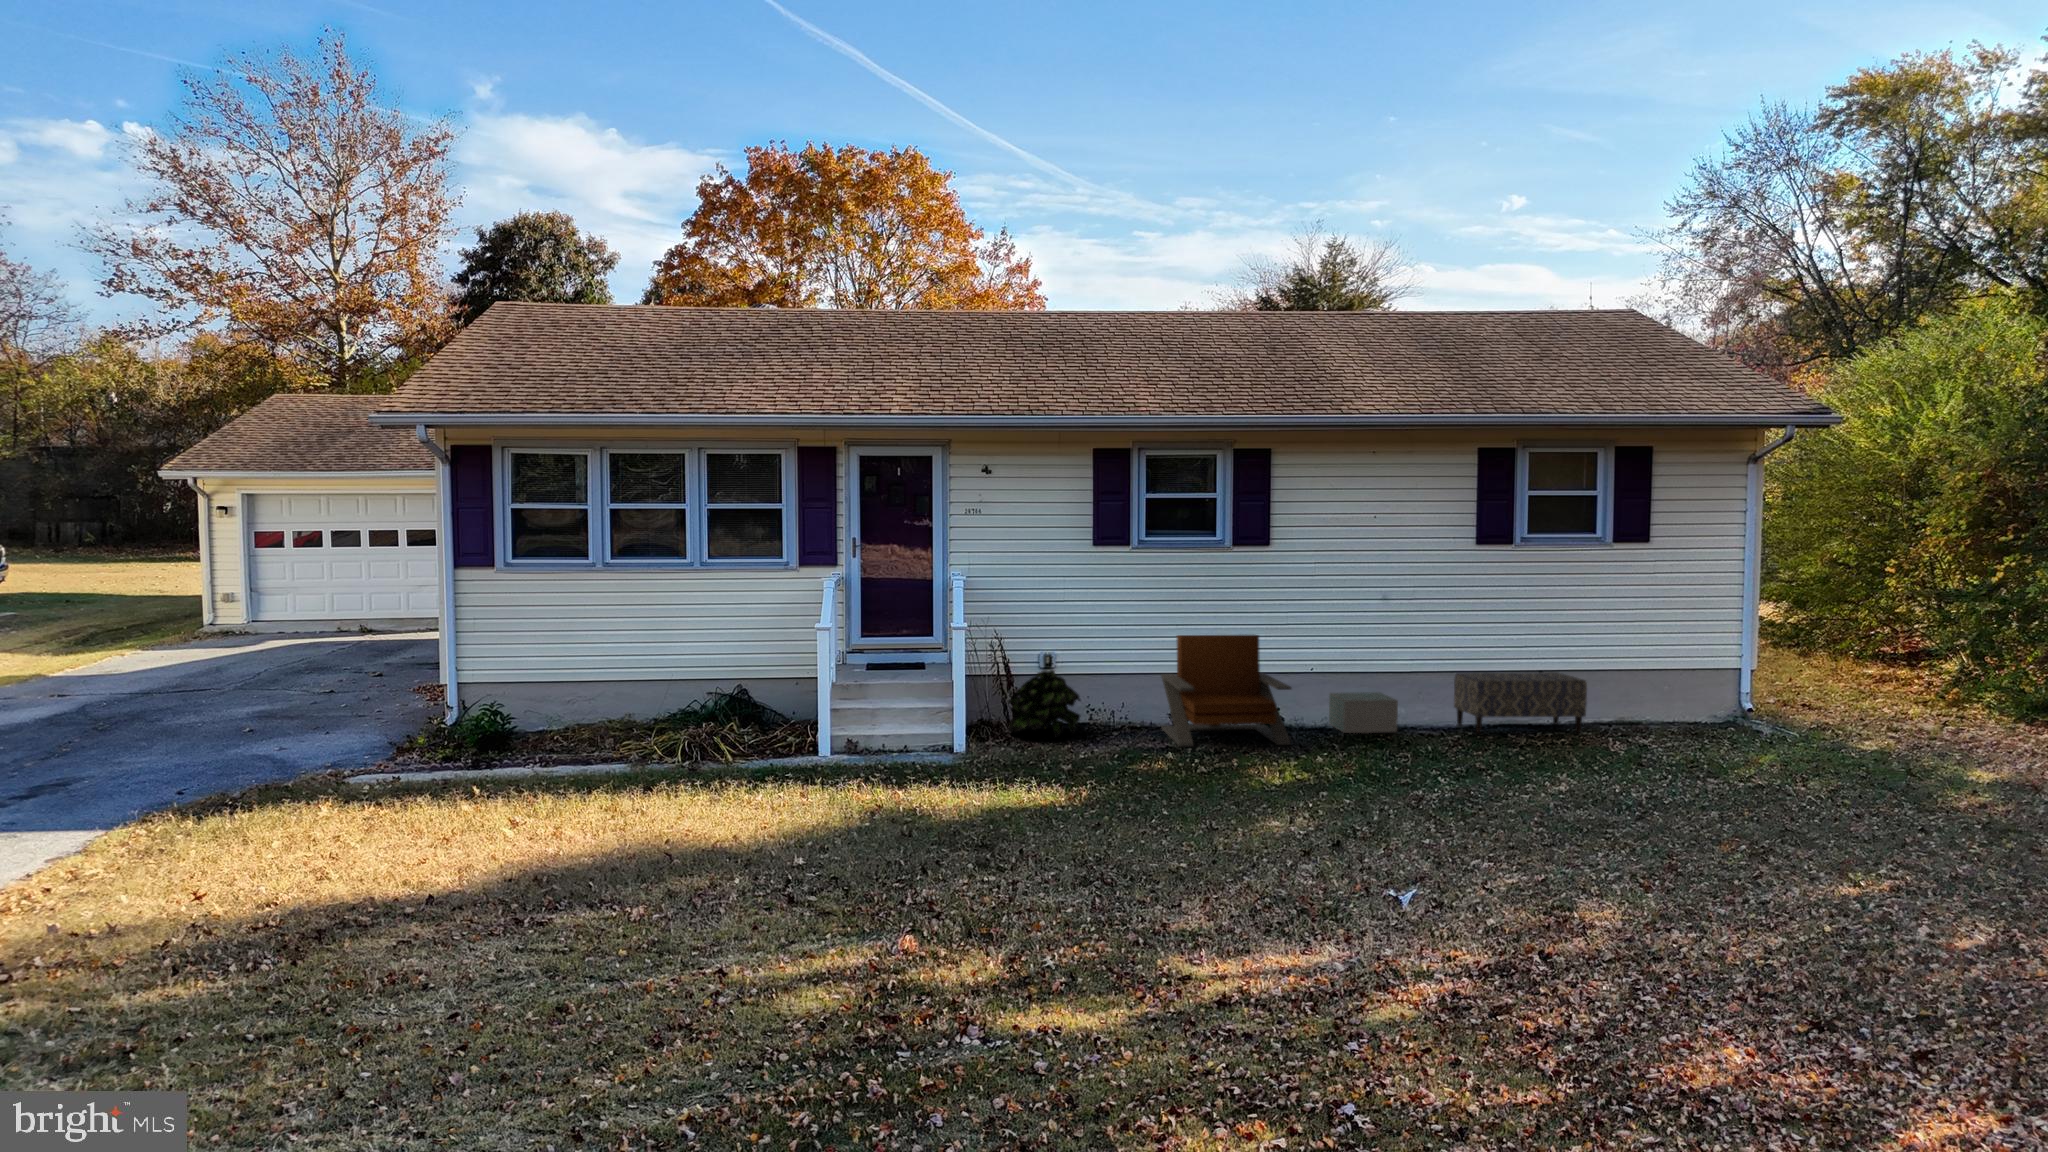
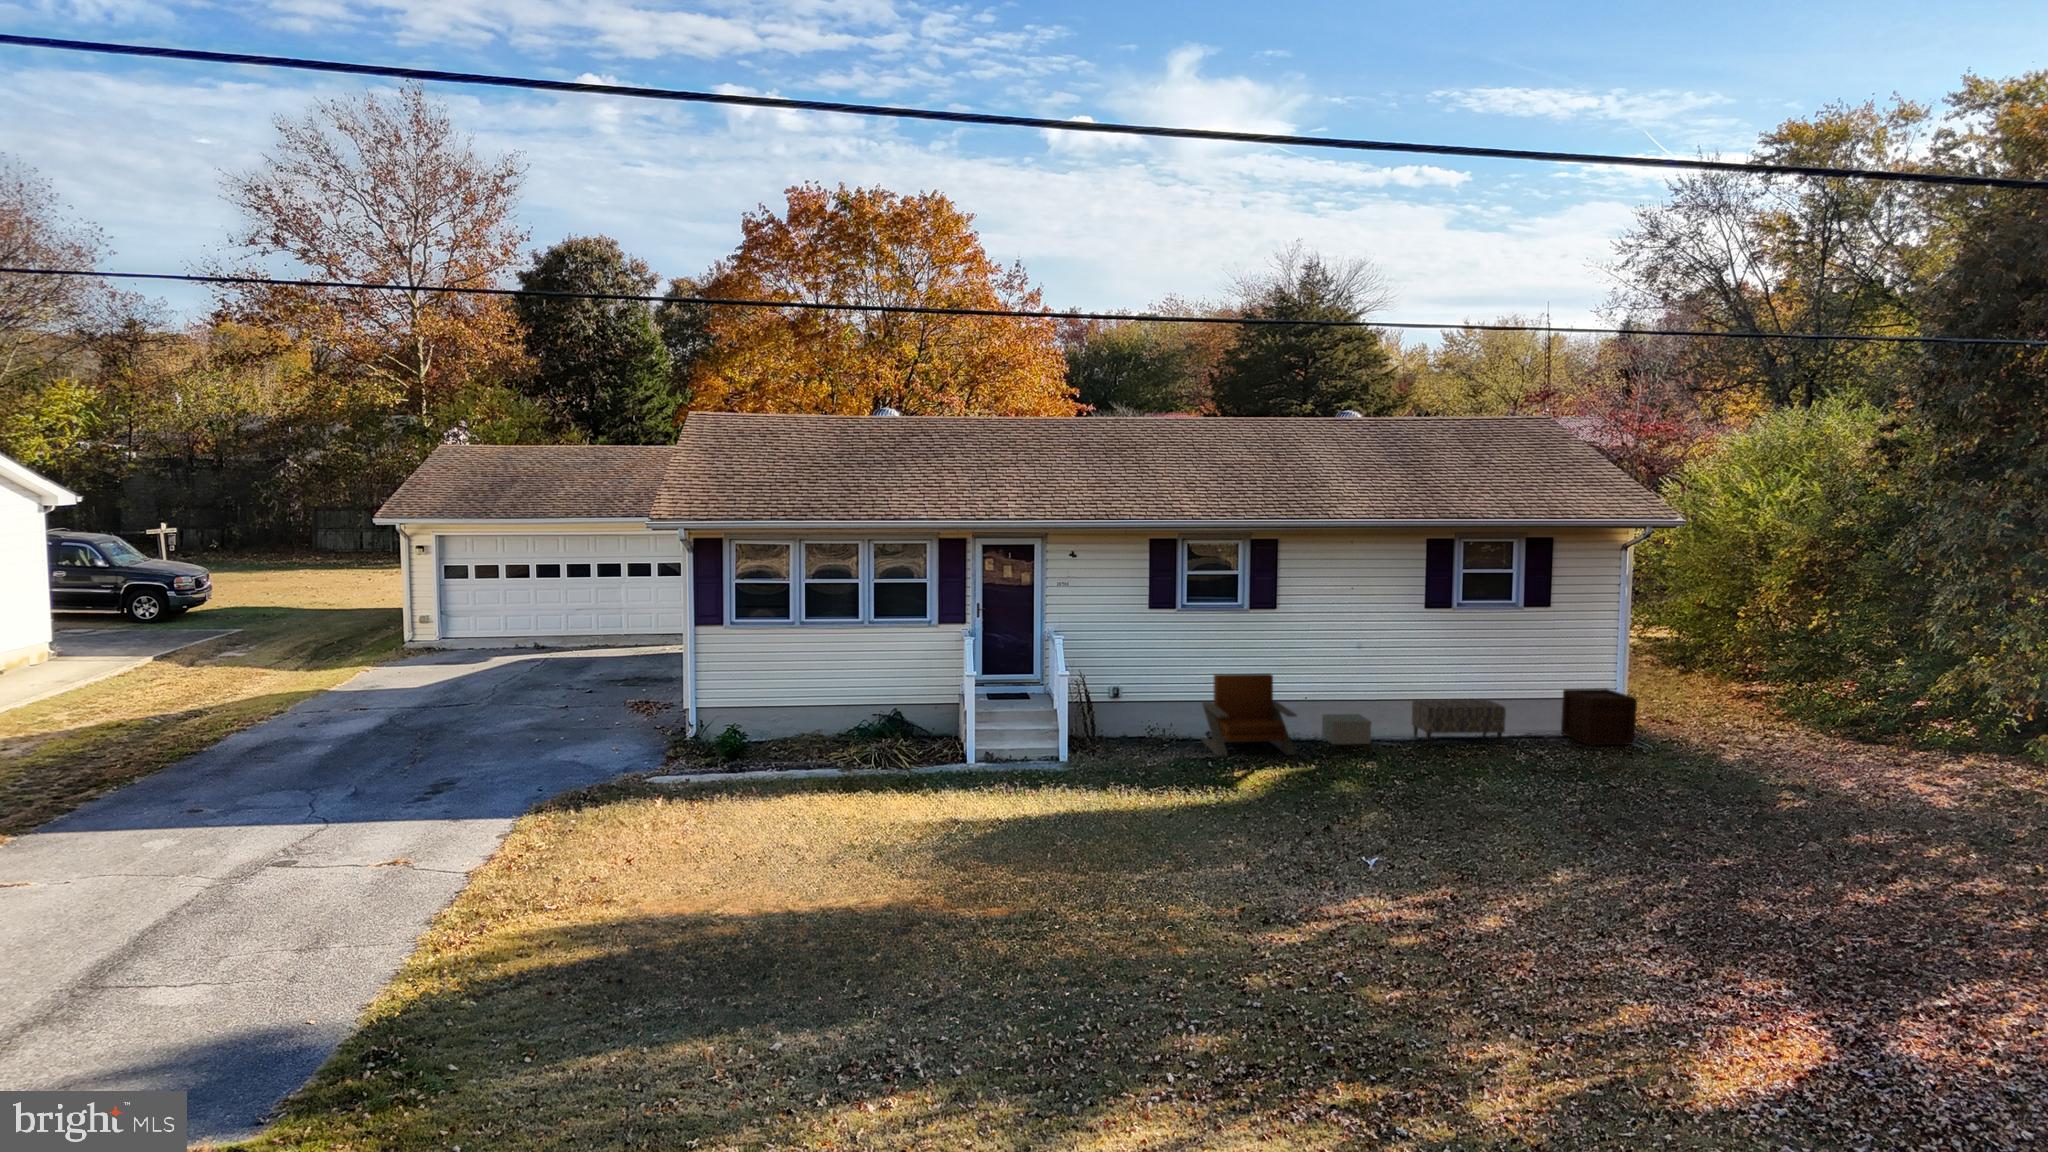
wooden crate: none [1661,658,1773,735] -> present [1561,689,1637,746]
potted plant: present [1008,670,1081,737] -> none [1093,700,1145,750]

